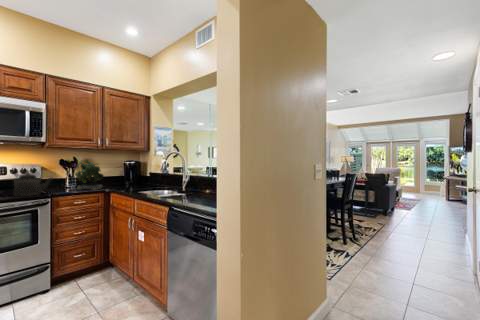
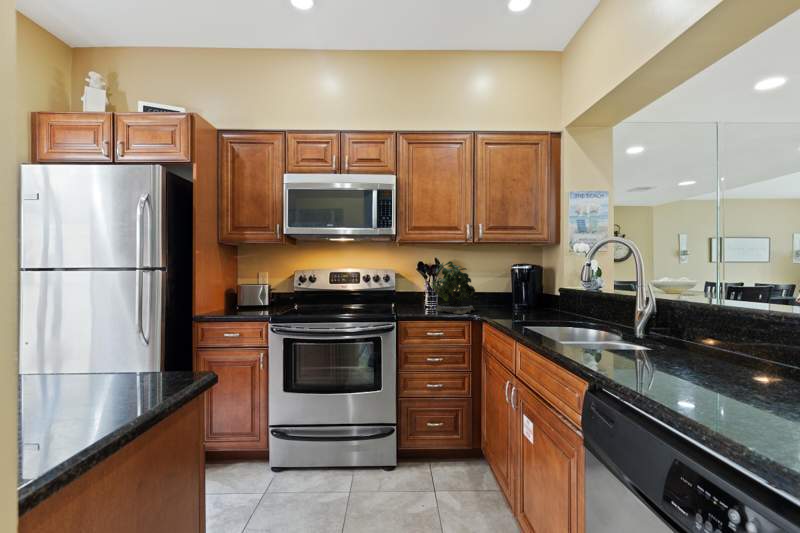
kettle: present [14,172,53,196] -> none [356,271,402,315]

